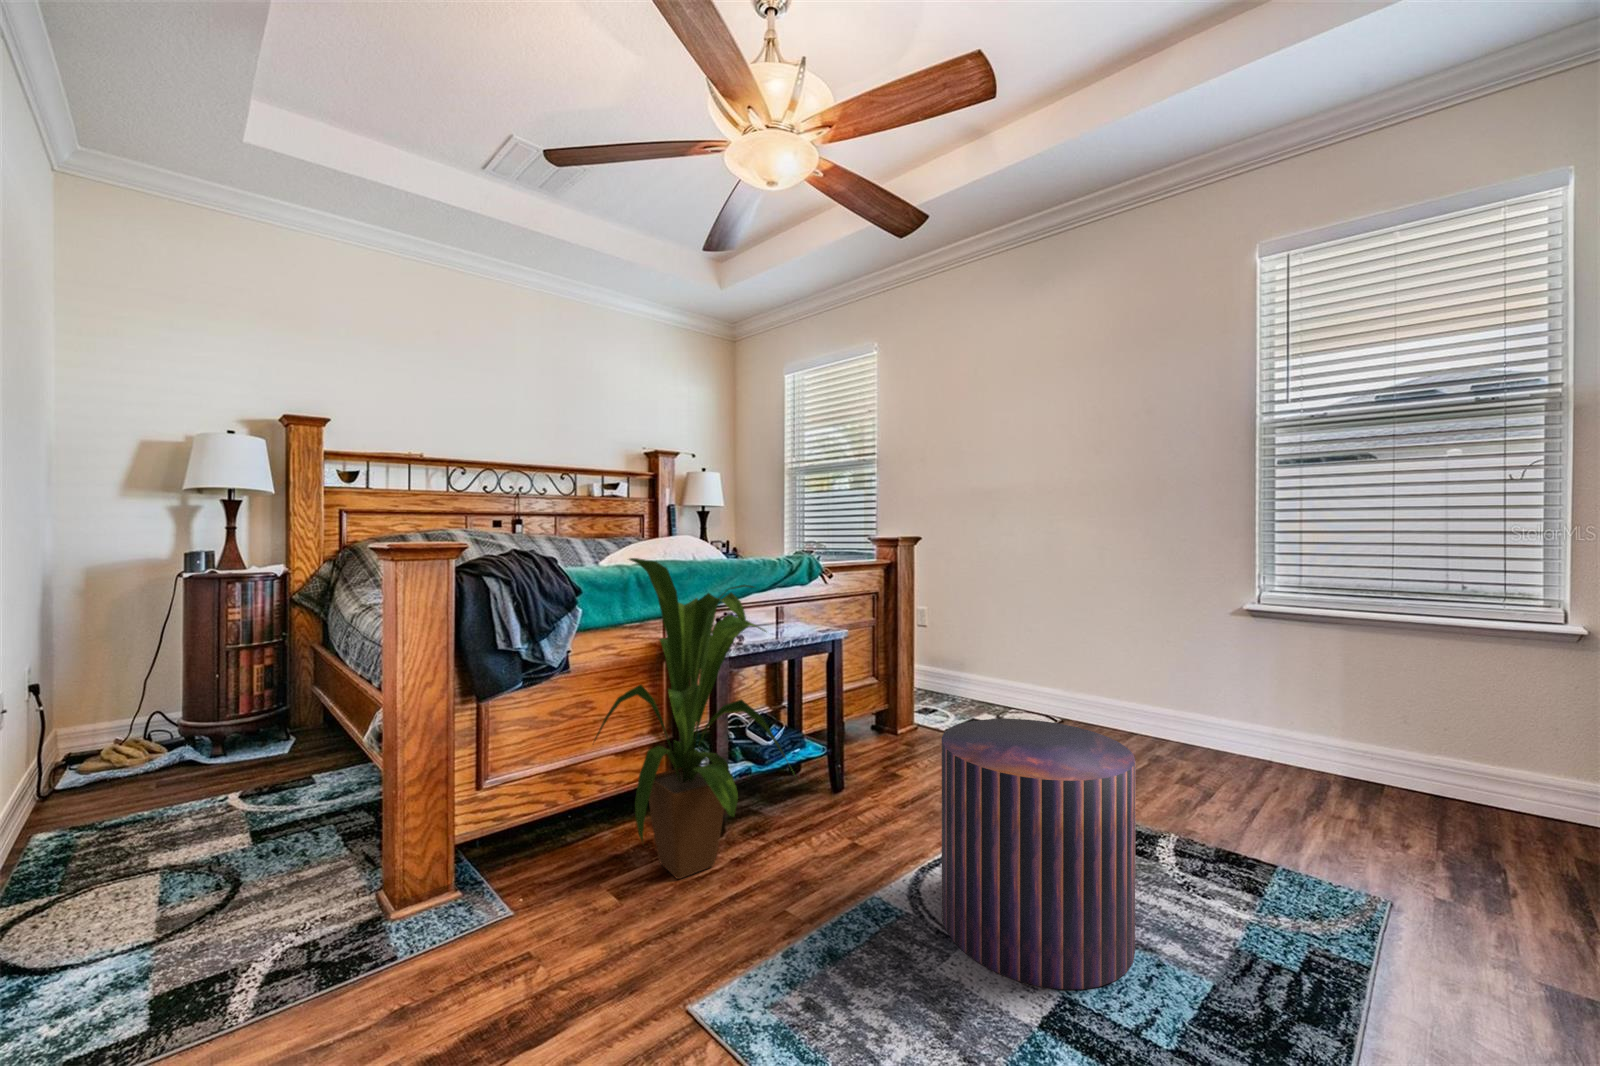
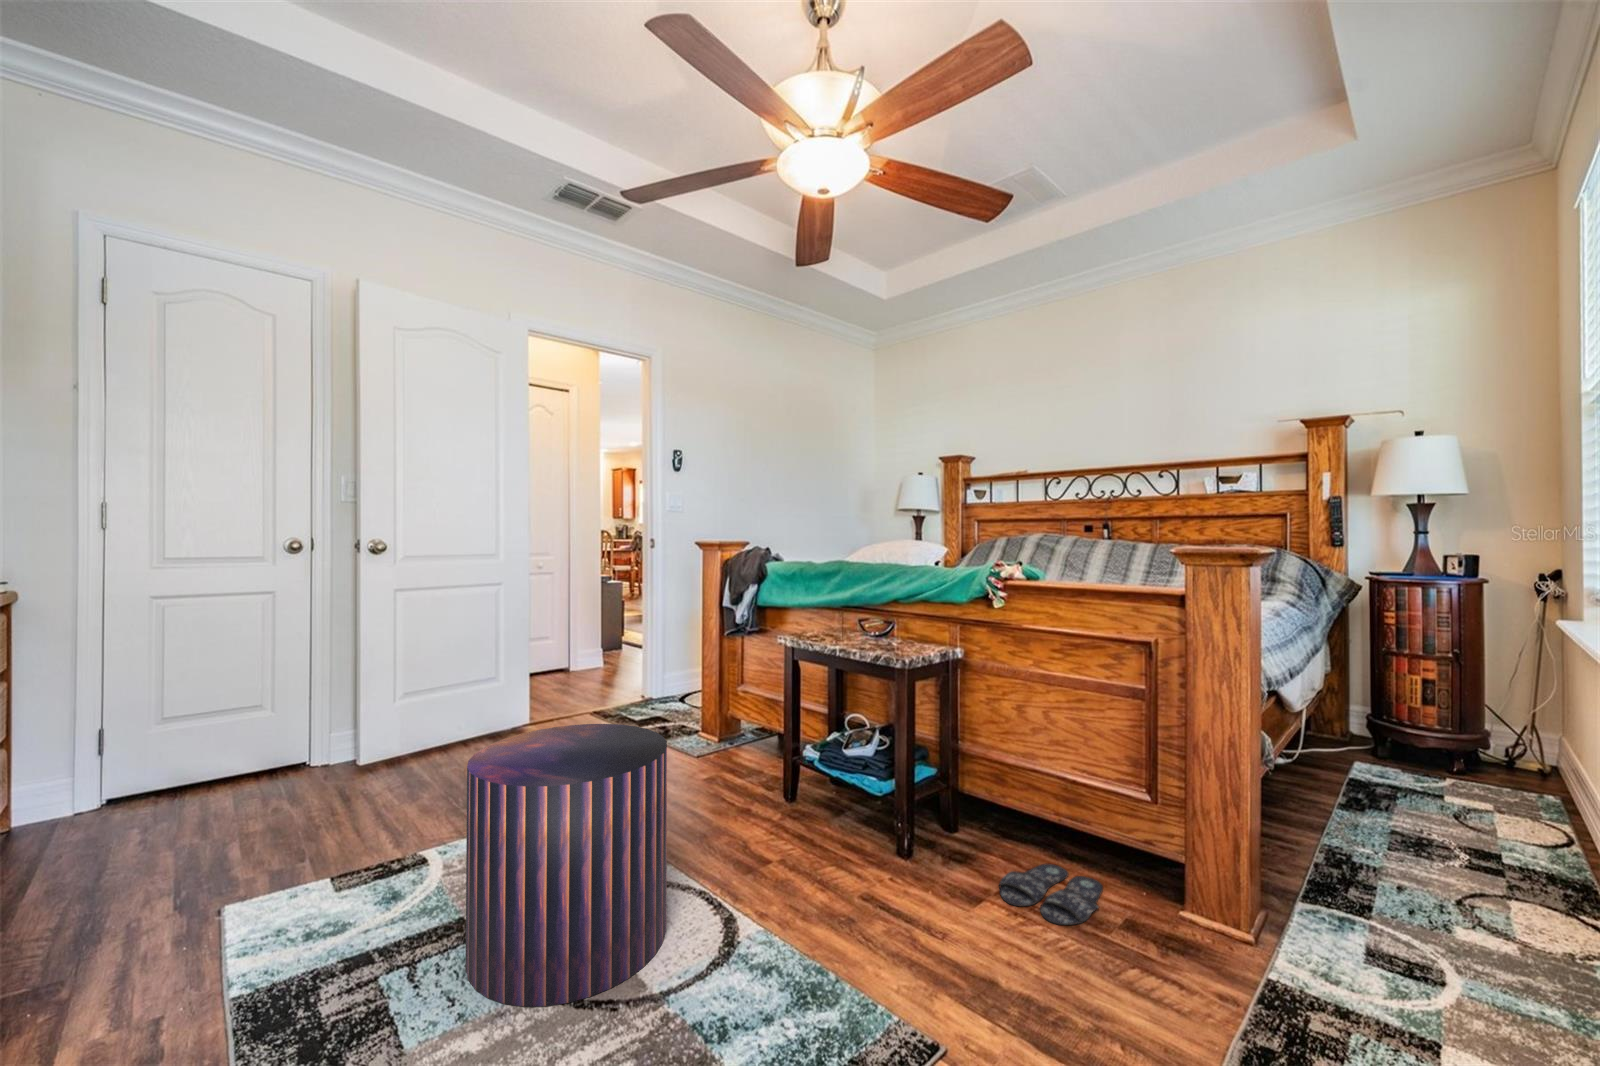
house plant: present [594,558,792,879] -> none [637,551,819,796]
slippers: none [857,739,925,763] -> present [999,864,1103,925]

